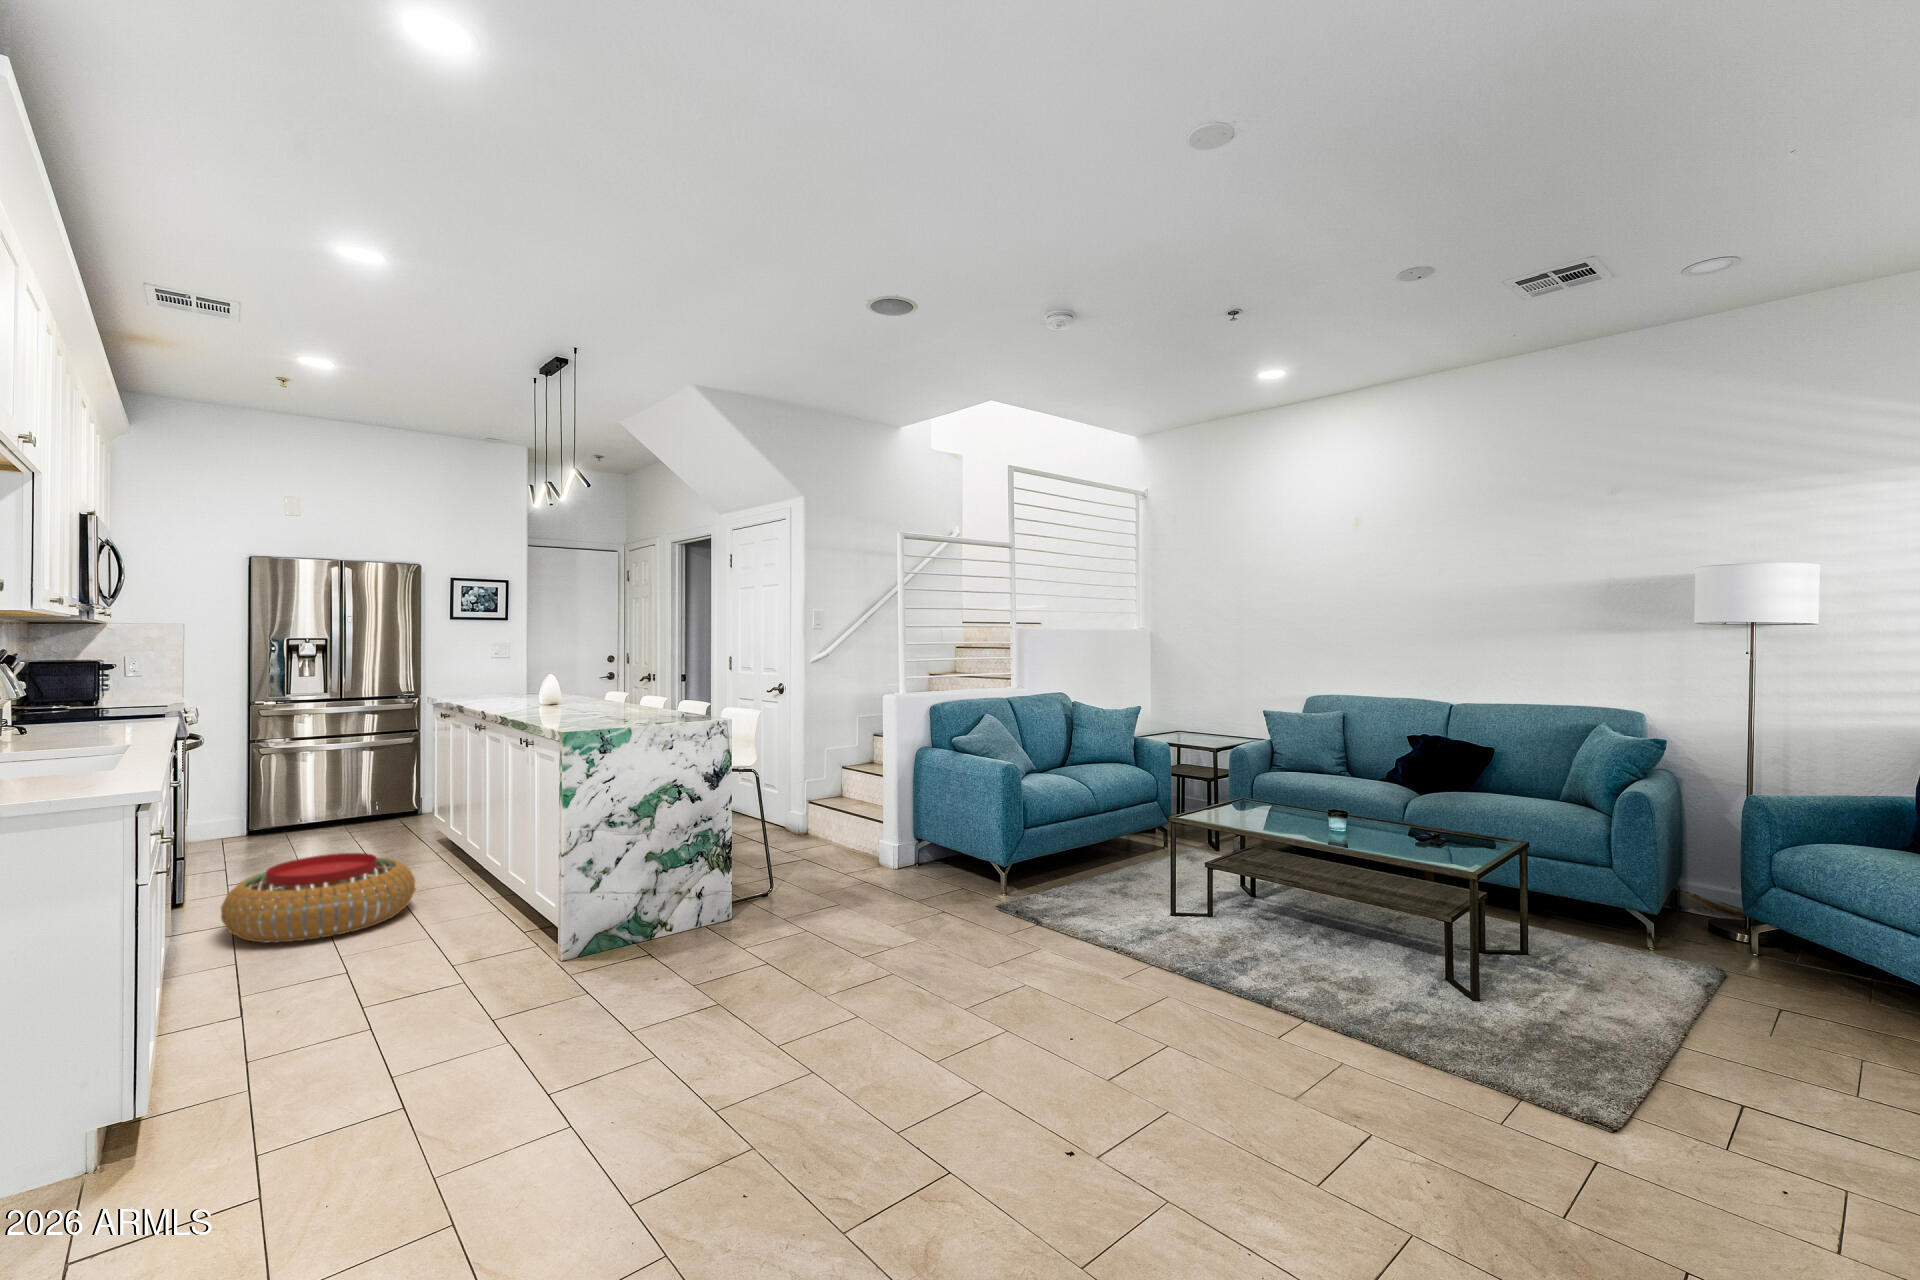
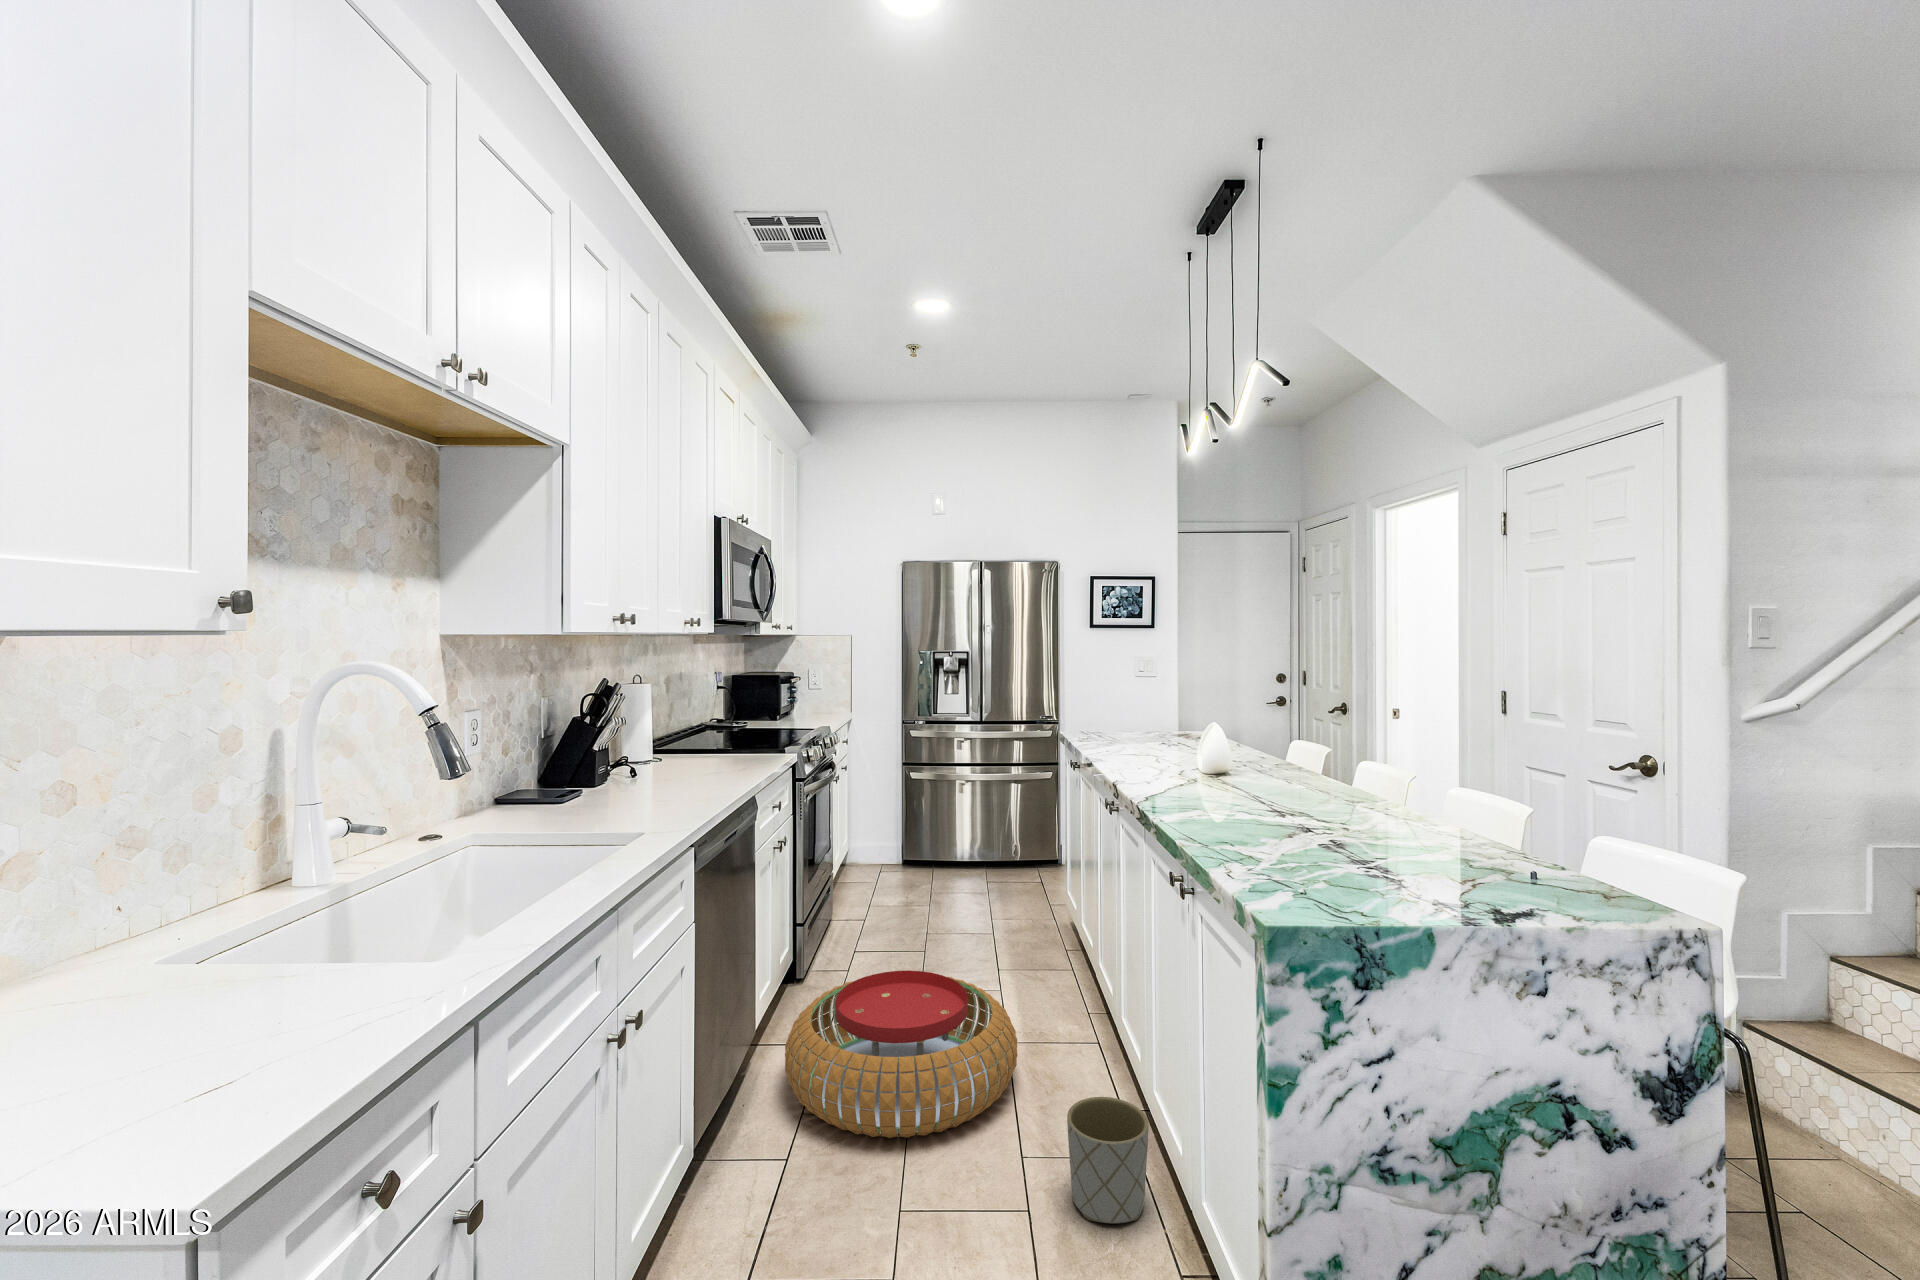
planter: none [460,873,509,930] -> present [1067,1097,1149,1224]

